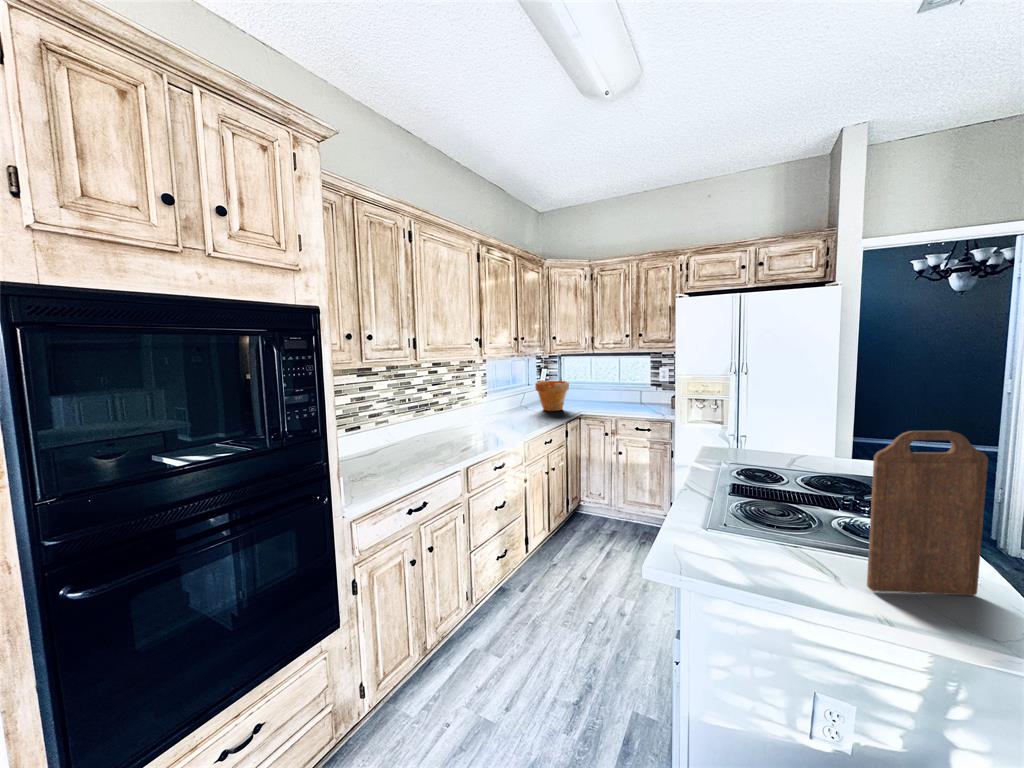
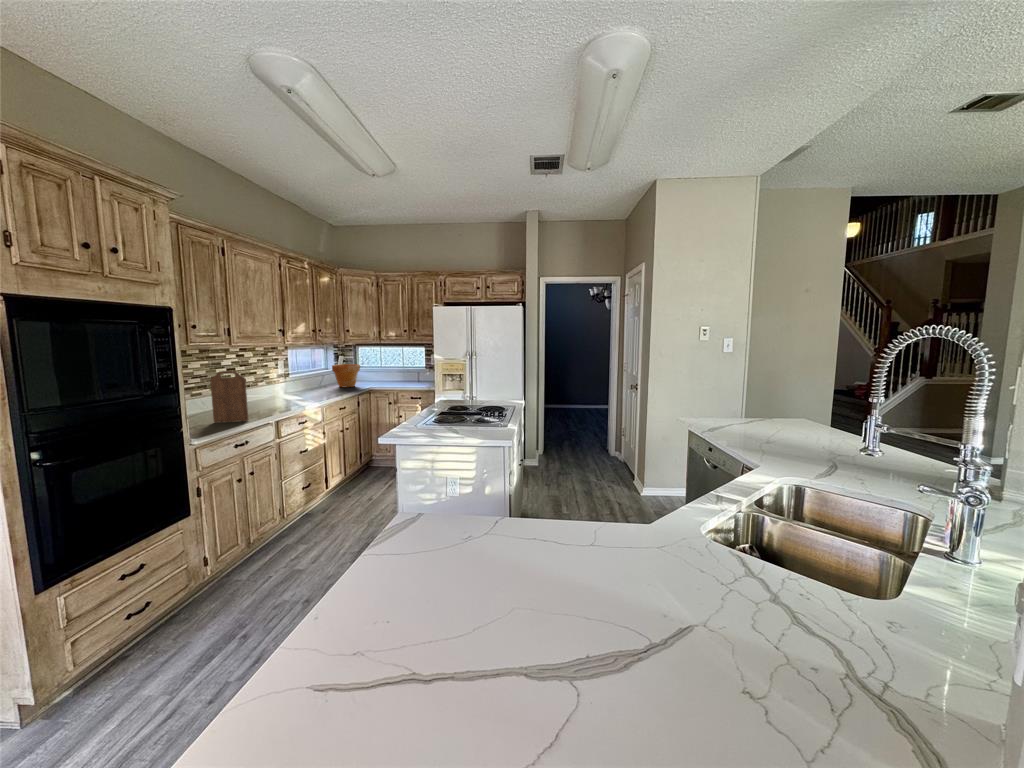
cutting board: present [867,431,988,595] -> present [210,371,248,423]

